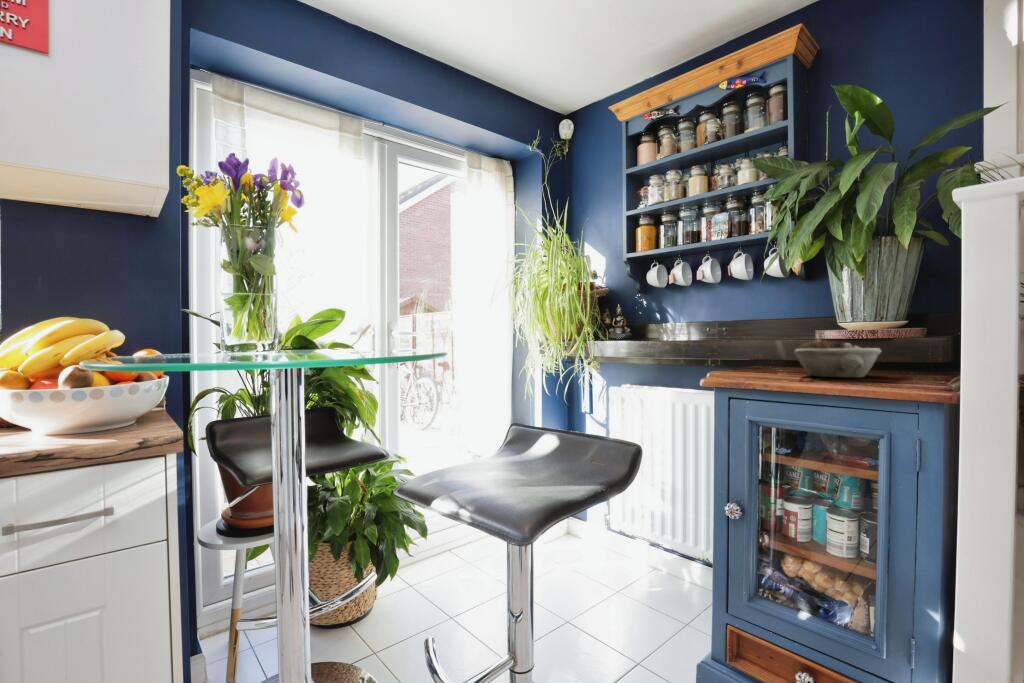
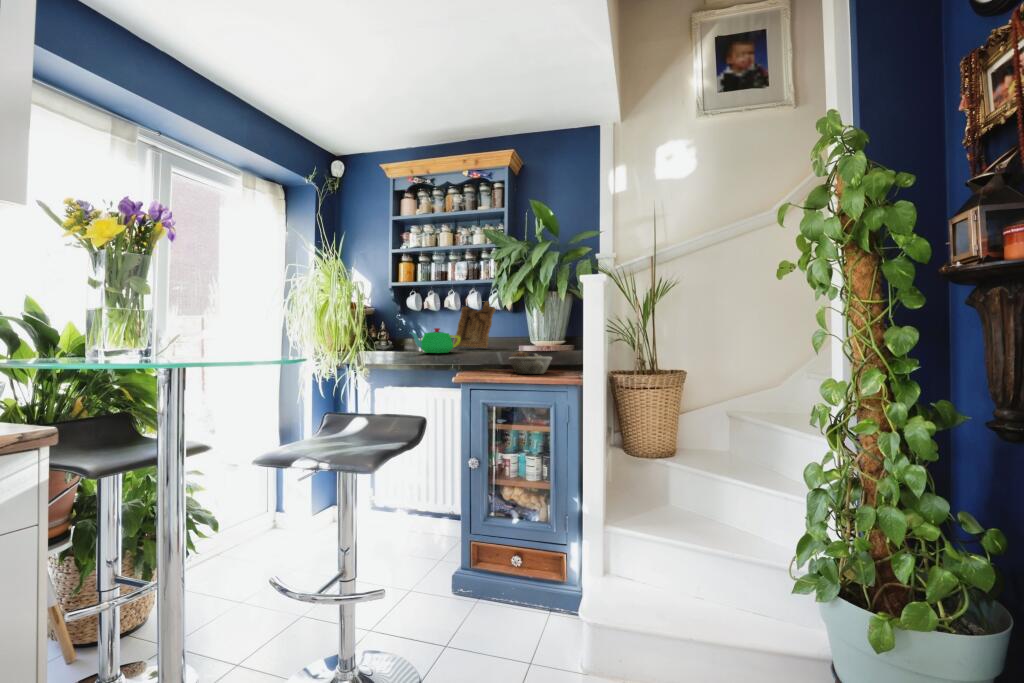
picture frame: none [710,265,778,335] -> present [453,301,496,348]
teapot: none [645,309,718,343] -> present [410,328,461,353]

